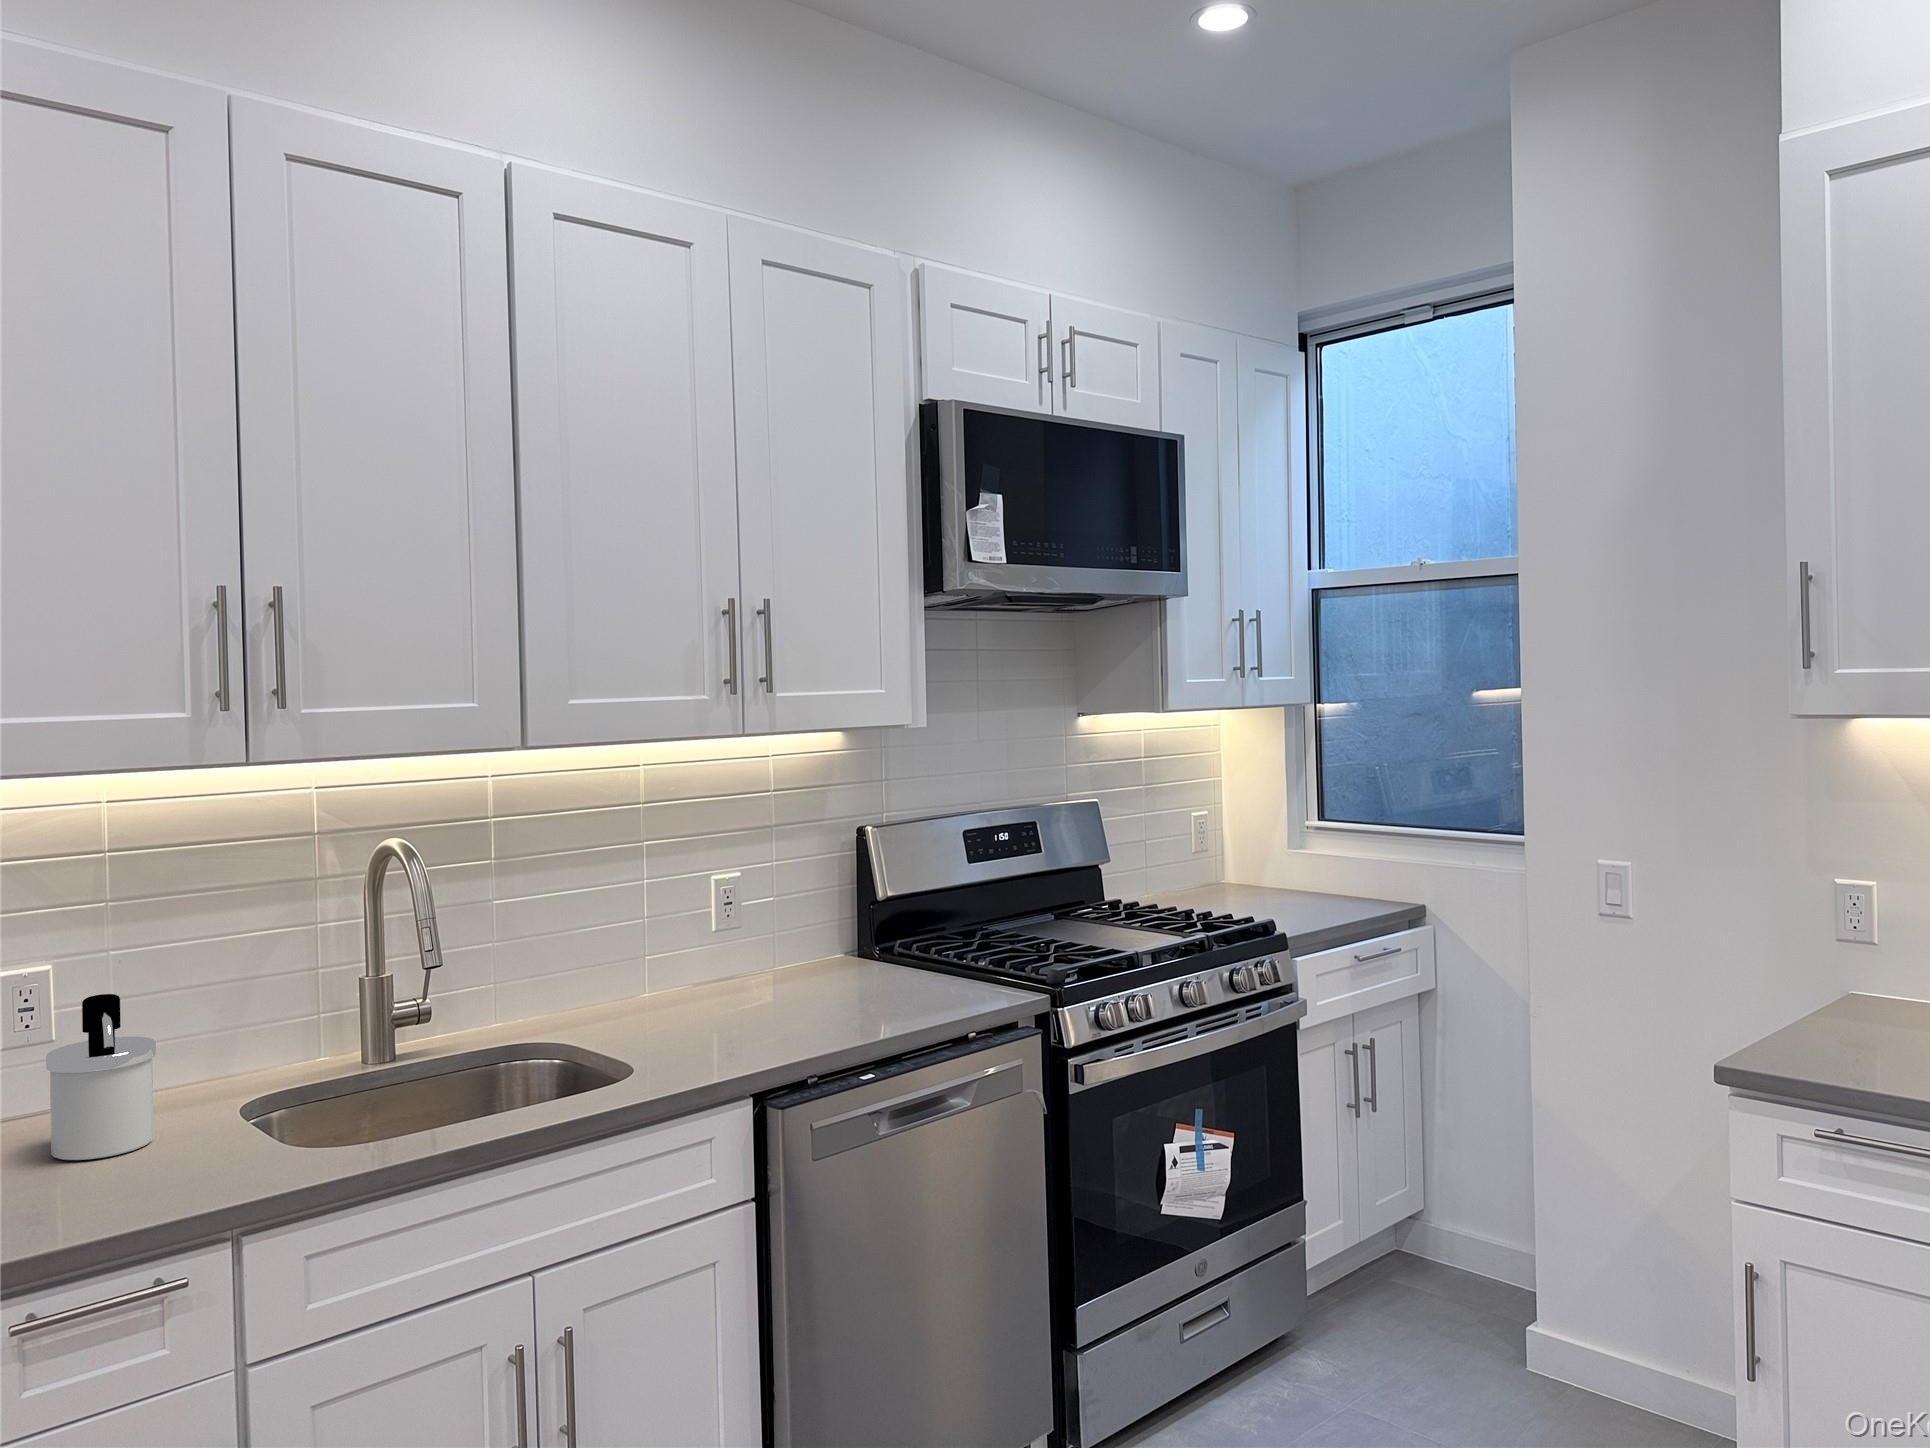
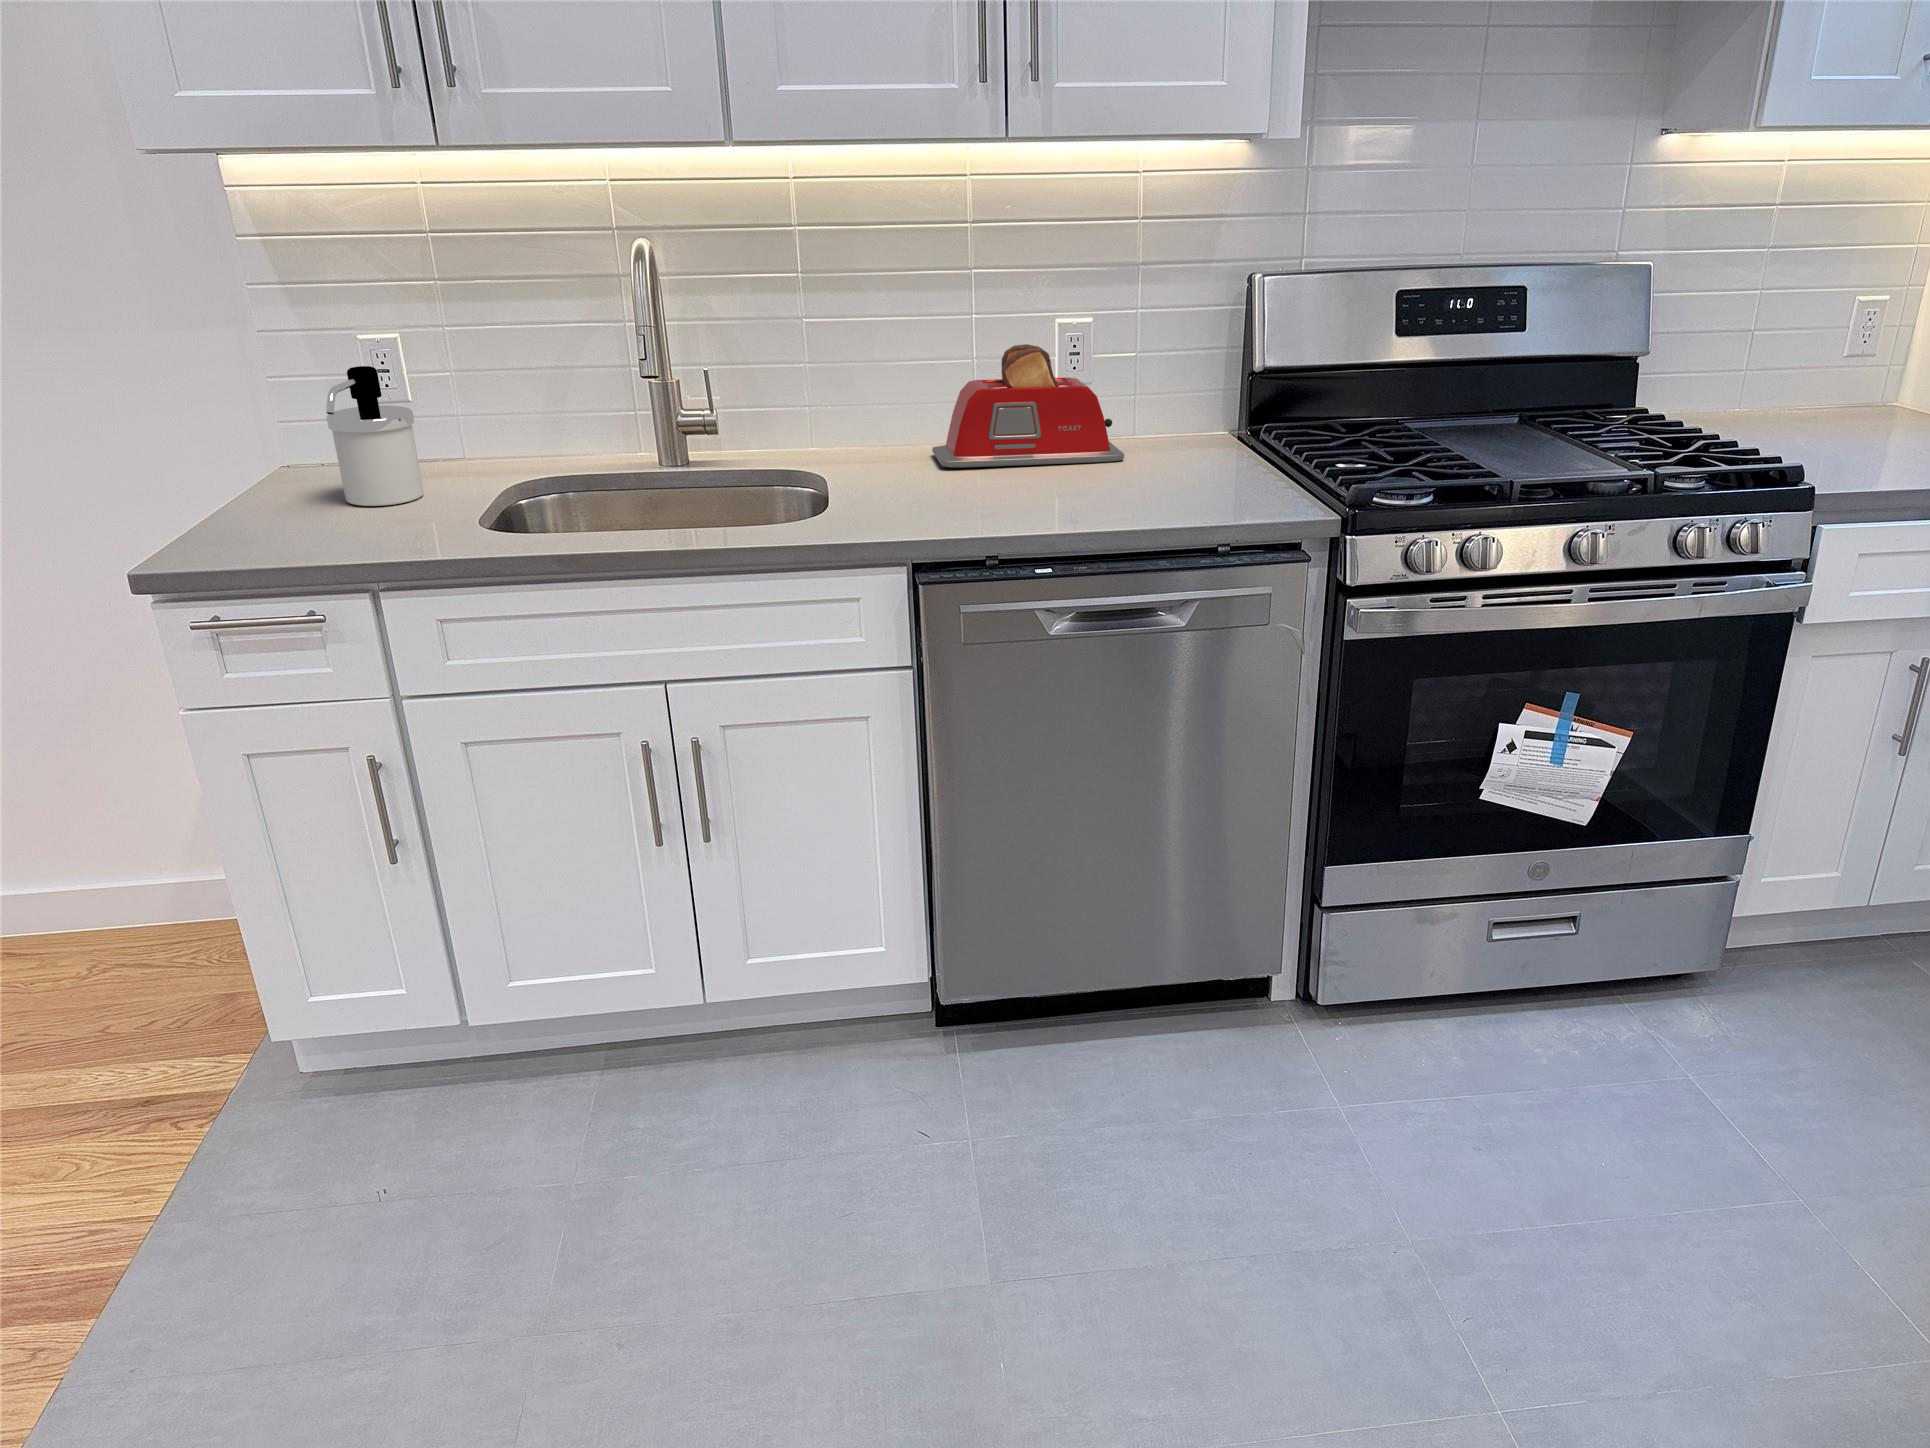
toaster: none [641,898,815,1016] -> present [932,344,1124,468]

